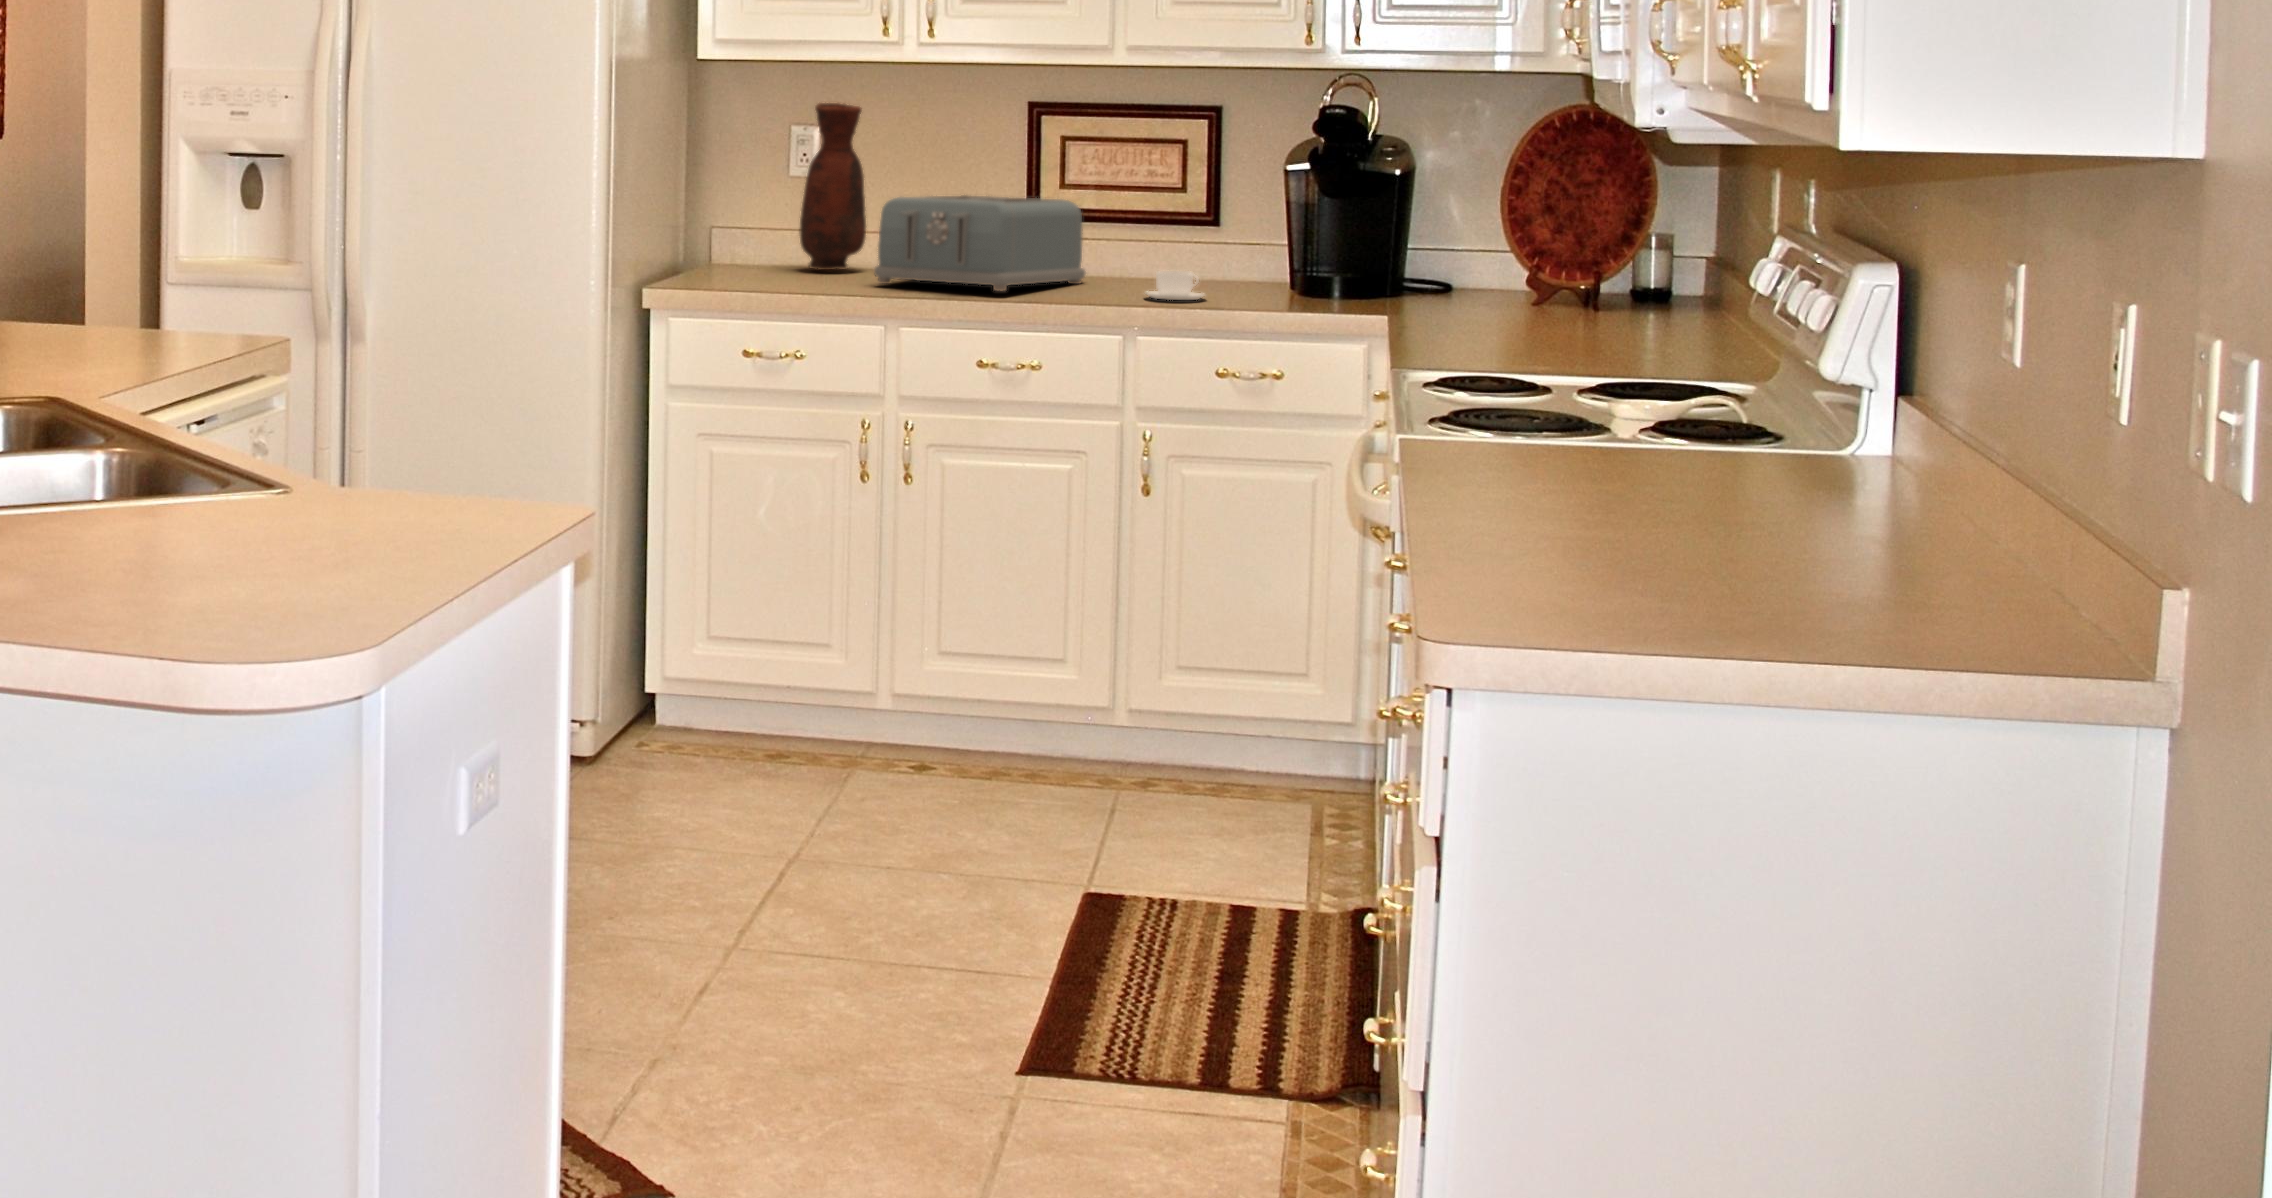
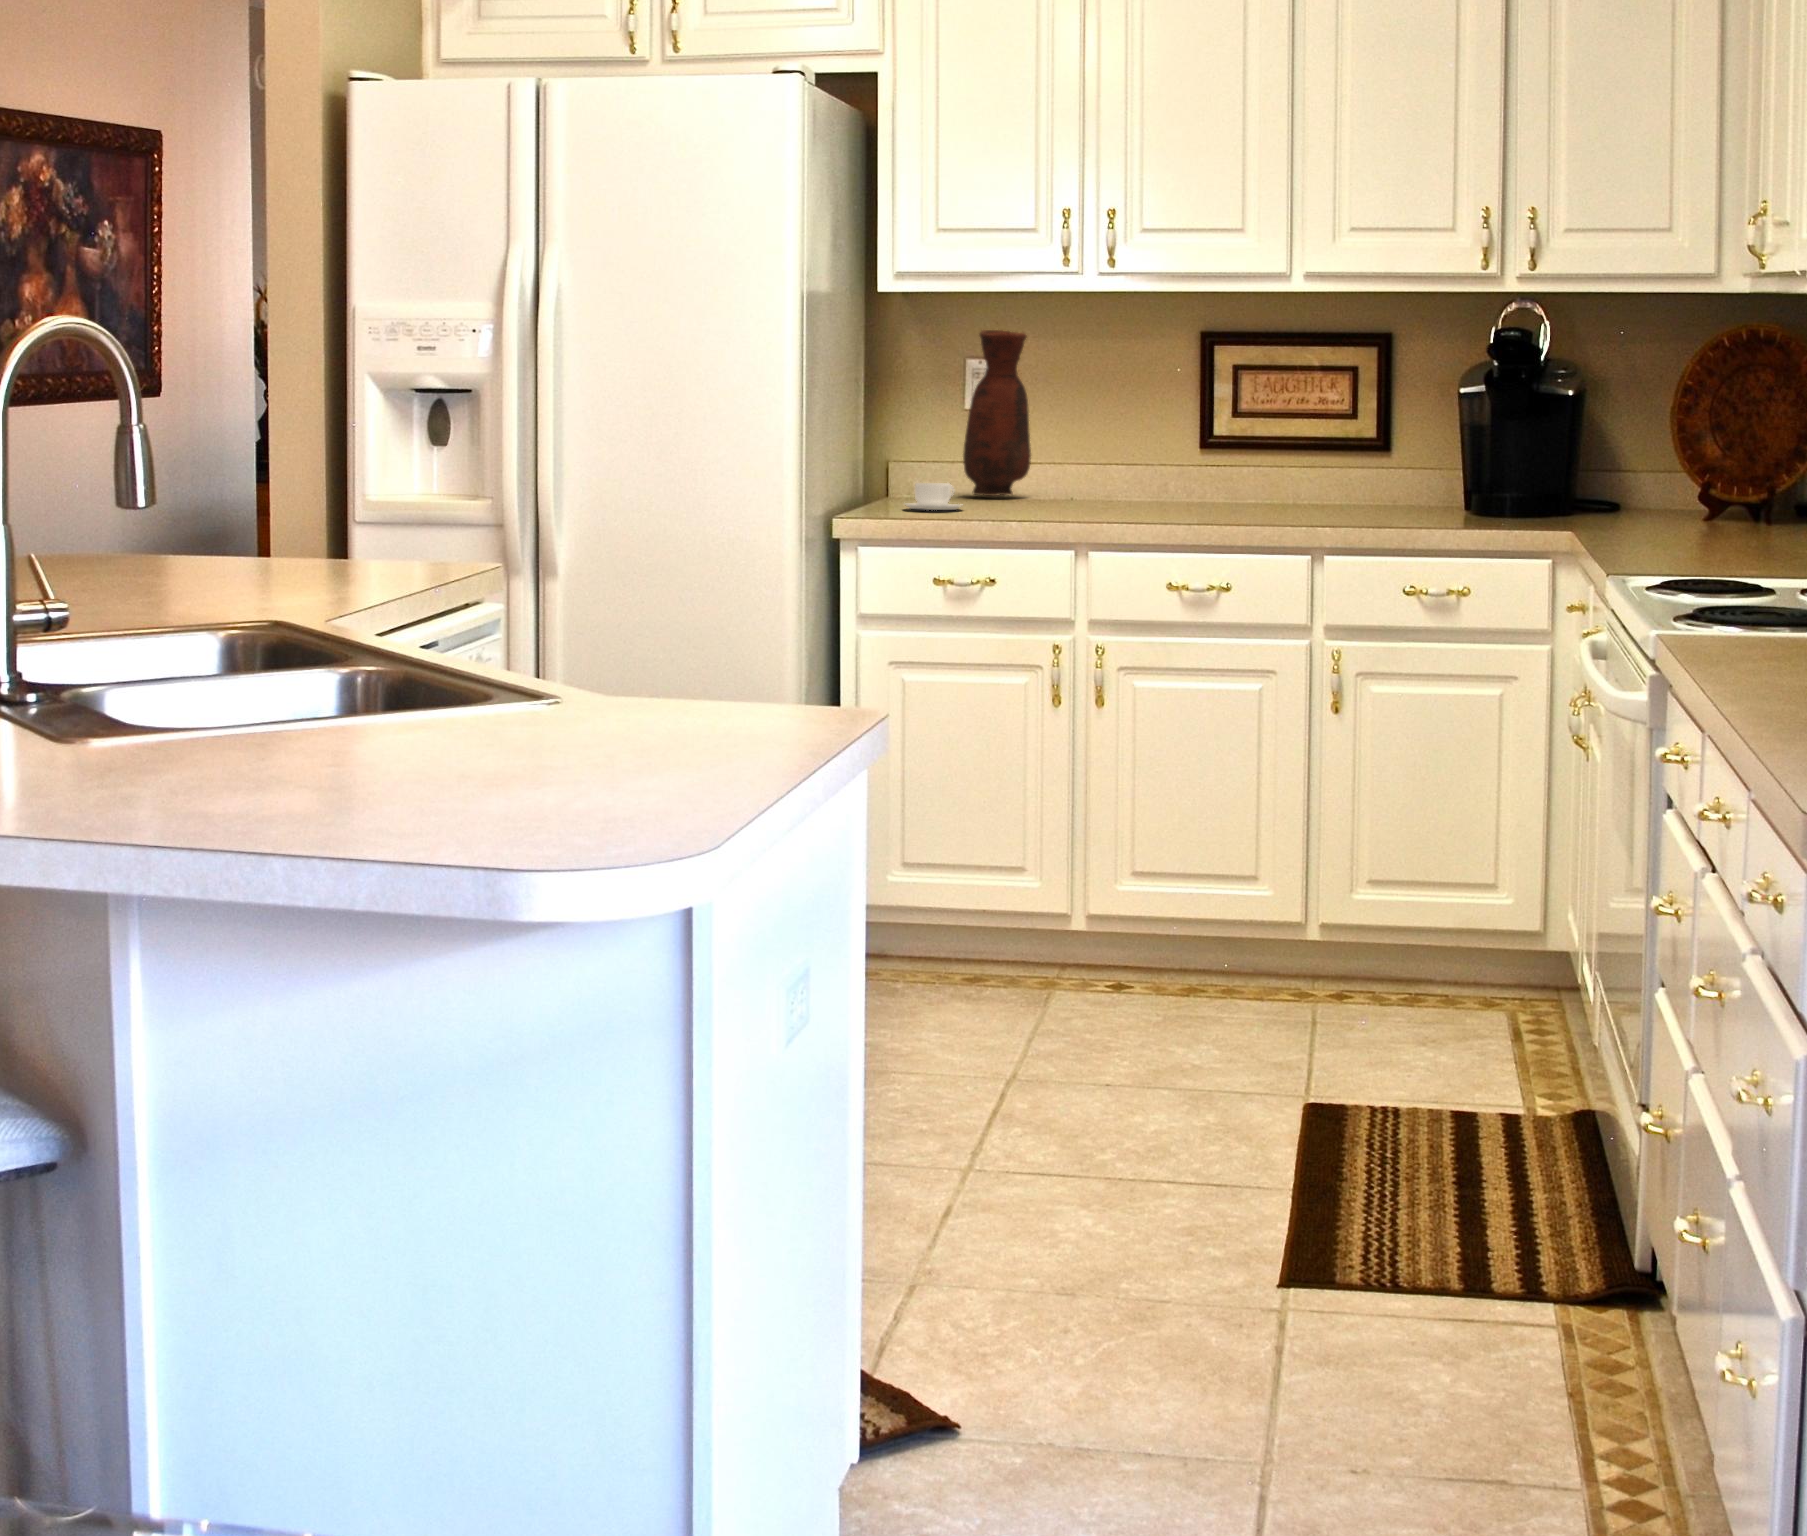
toaster: present [874,195,1085,291] -> none [1045,419,1259,510]
coffee cup: present [1146,271,1204,300] -> present [905,483,961,510]

